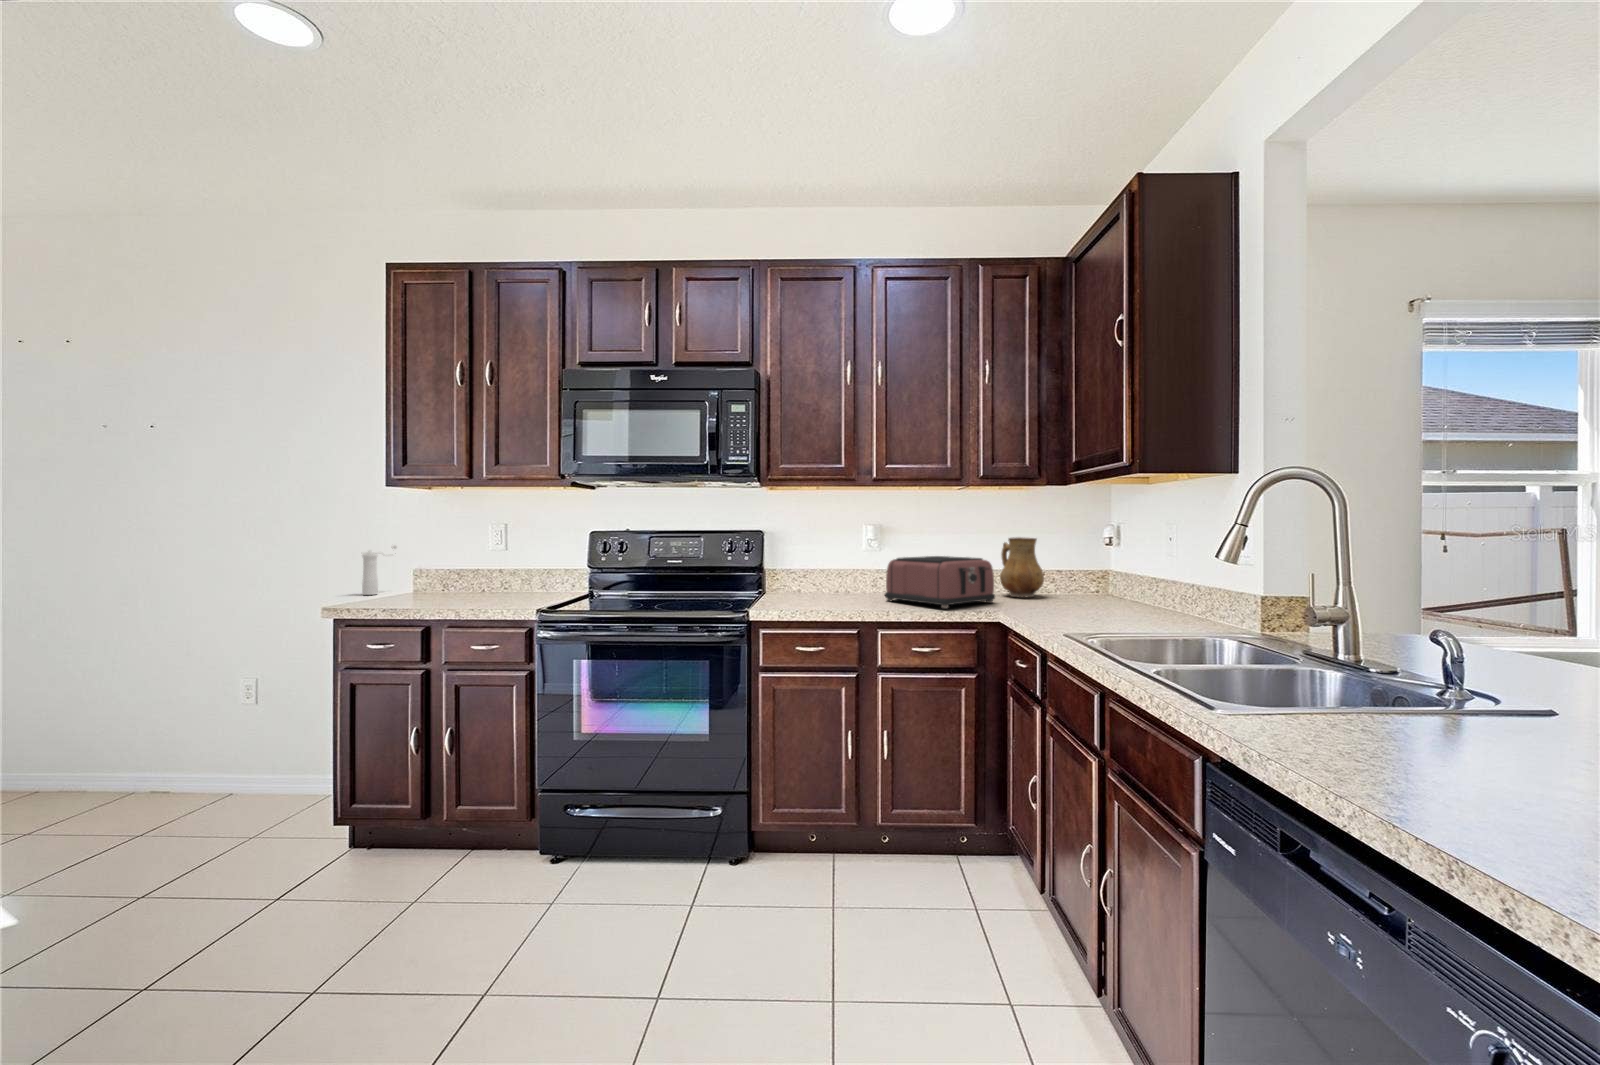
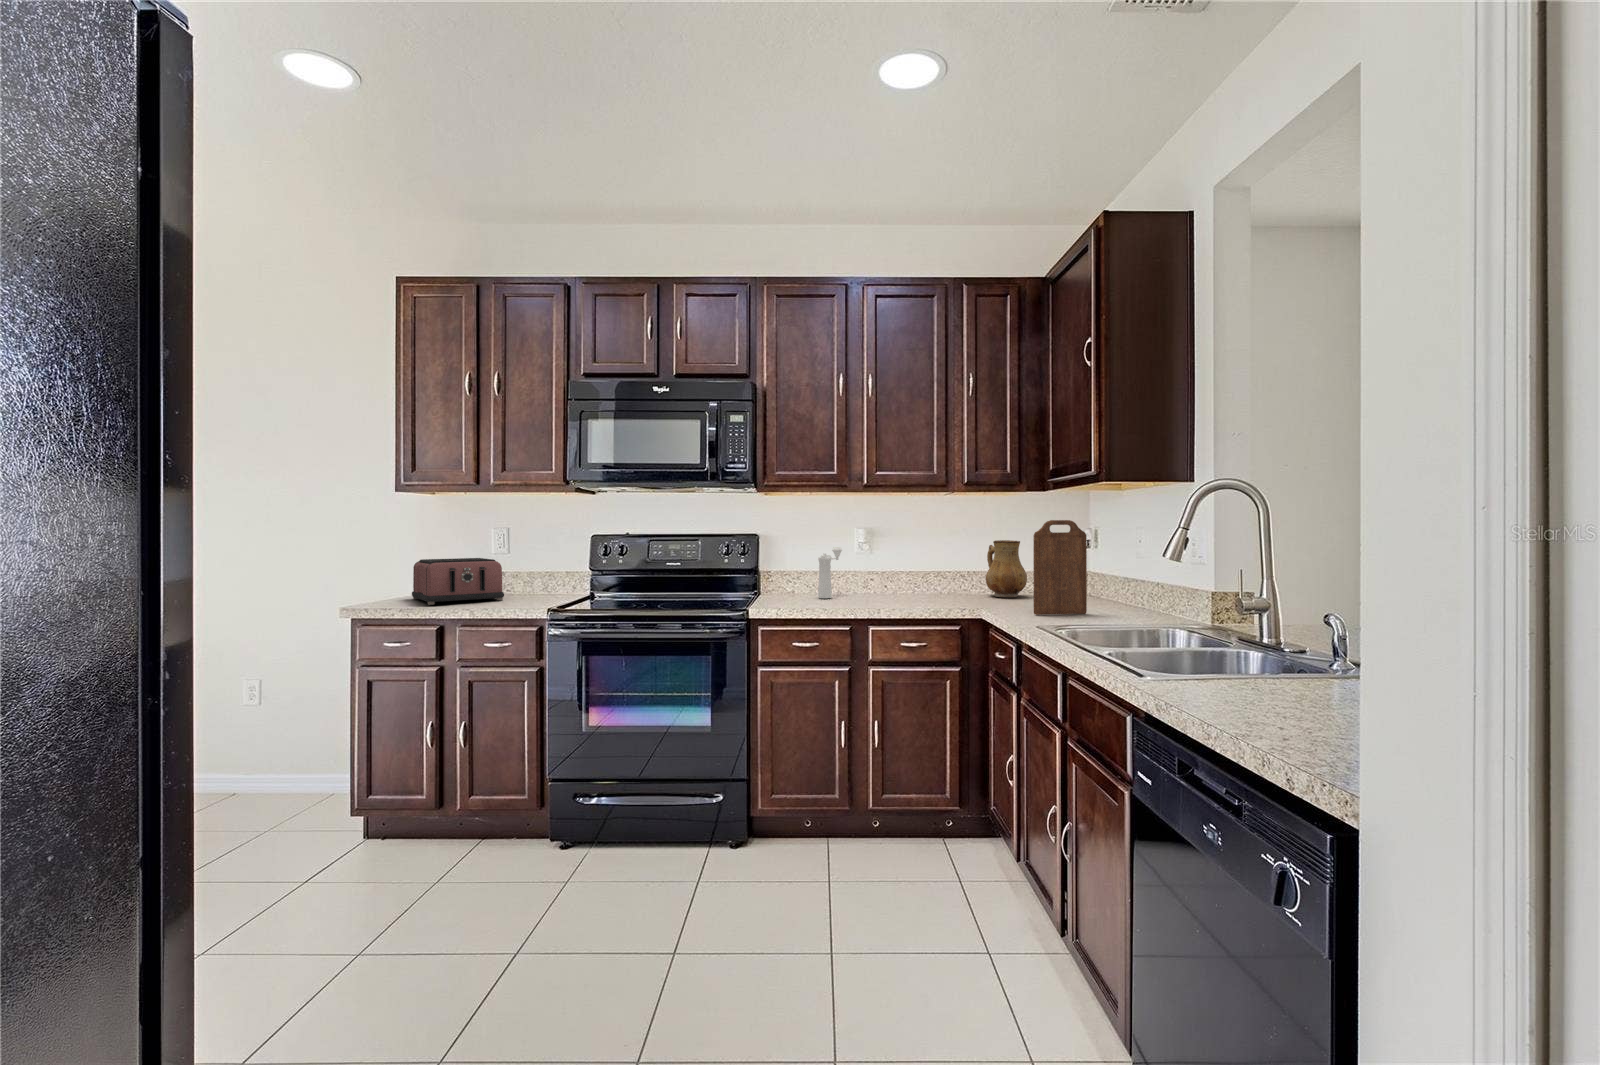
cutting board: none [1056,516,1114,619] -> present [1033,520,1087,615]
pepper mill: present [362,545,397,595] -> present [818,547,842,598]
toaster: present [885,556,995,608] -> present [412,558,504,605]

